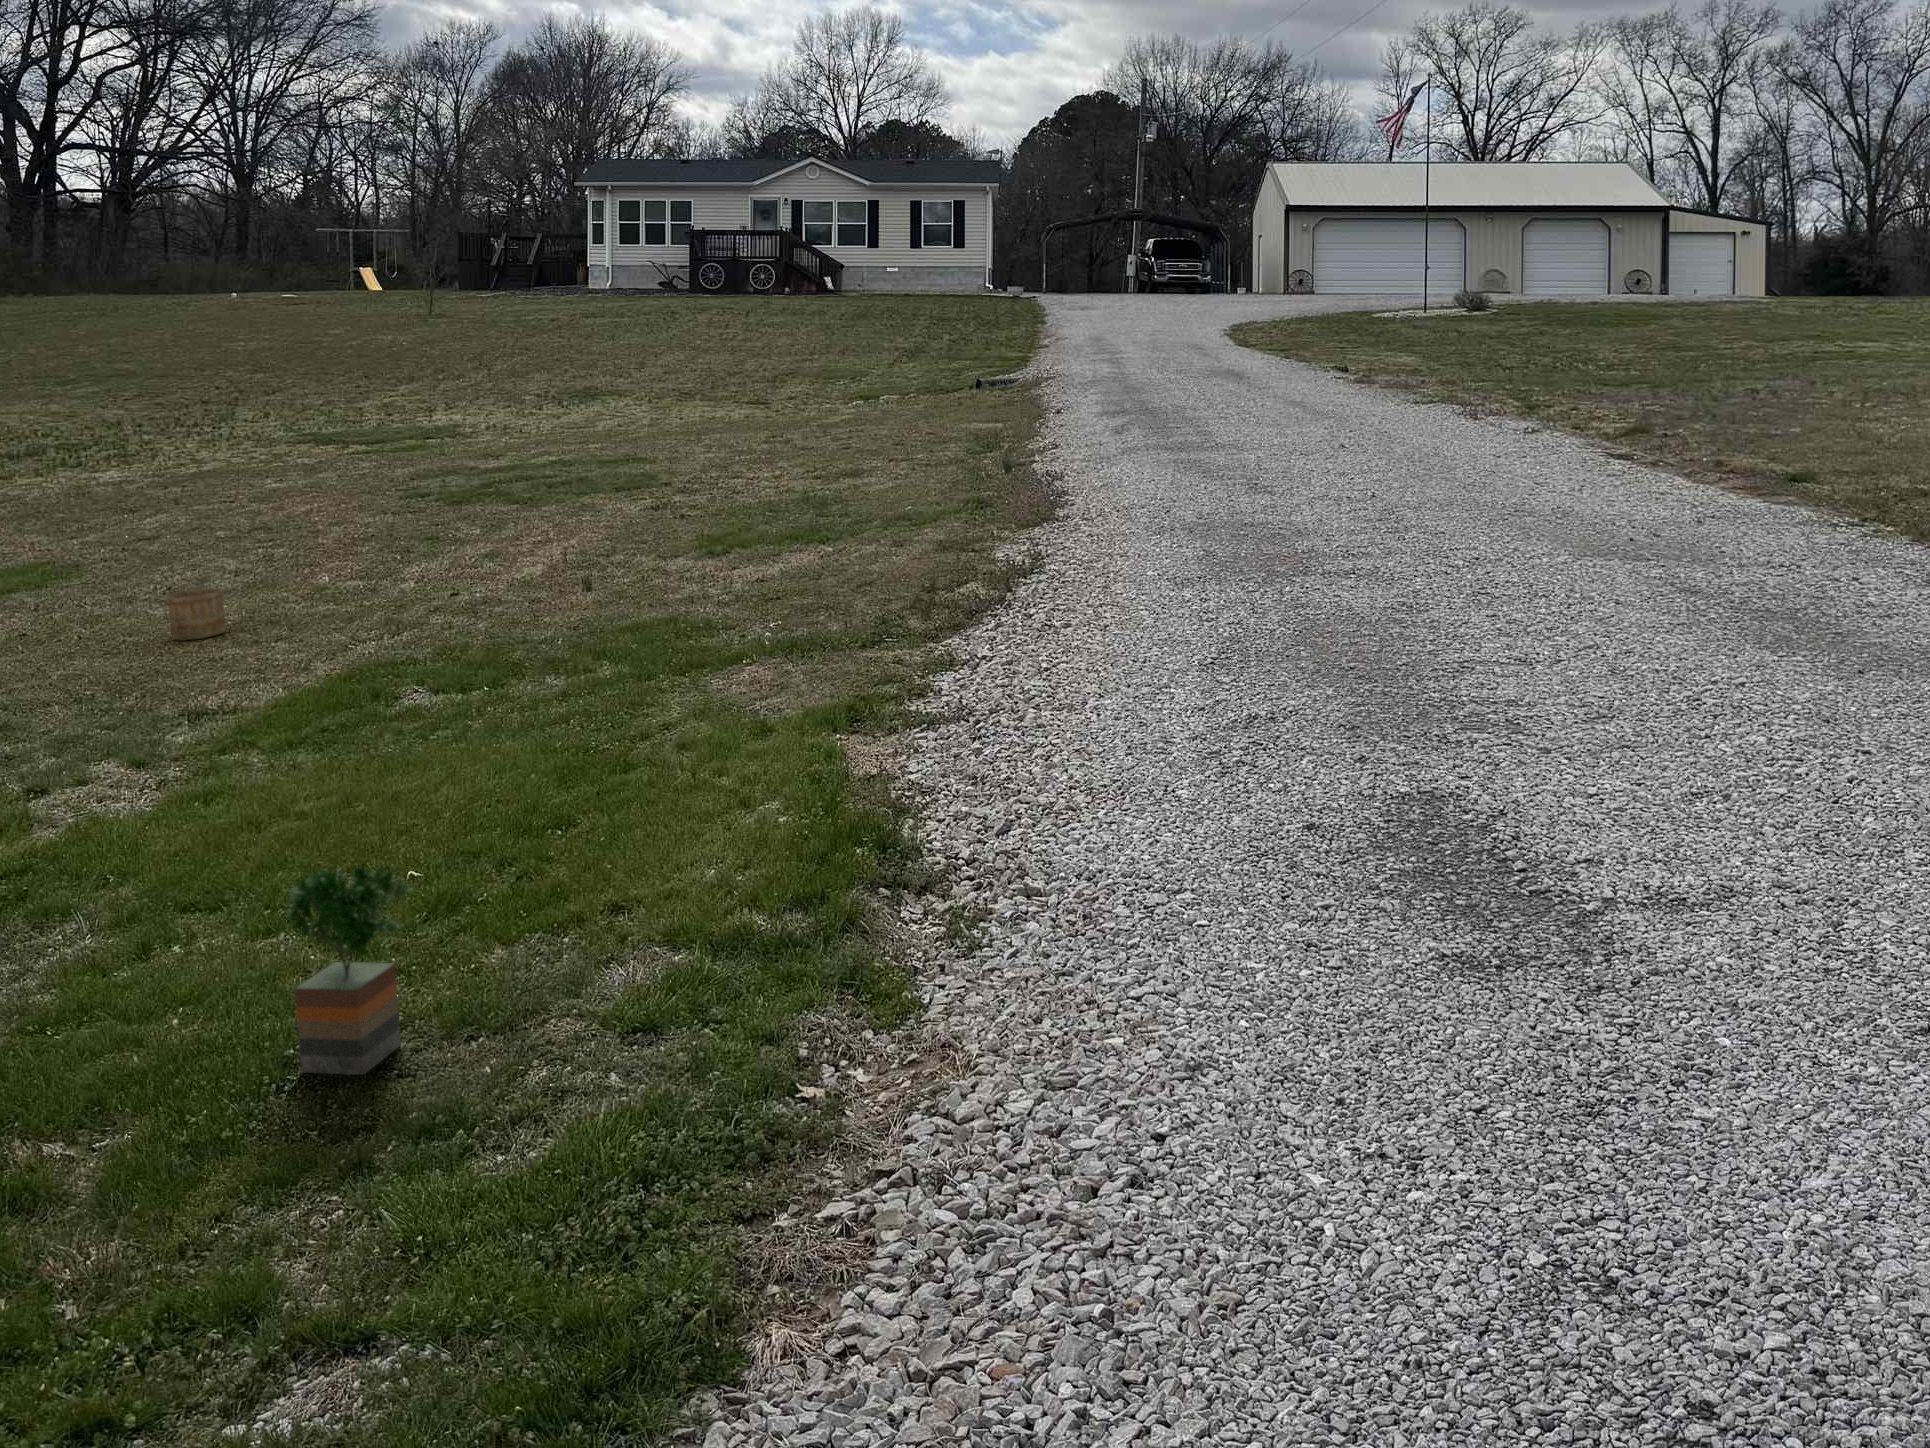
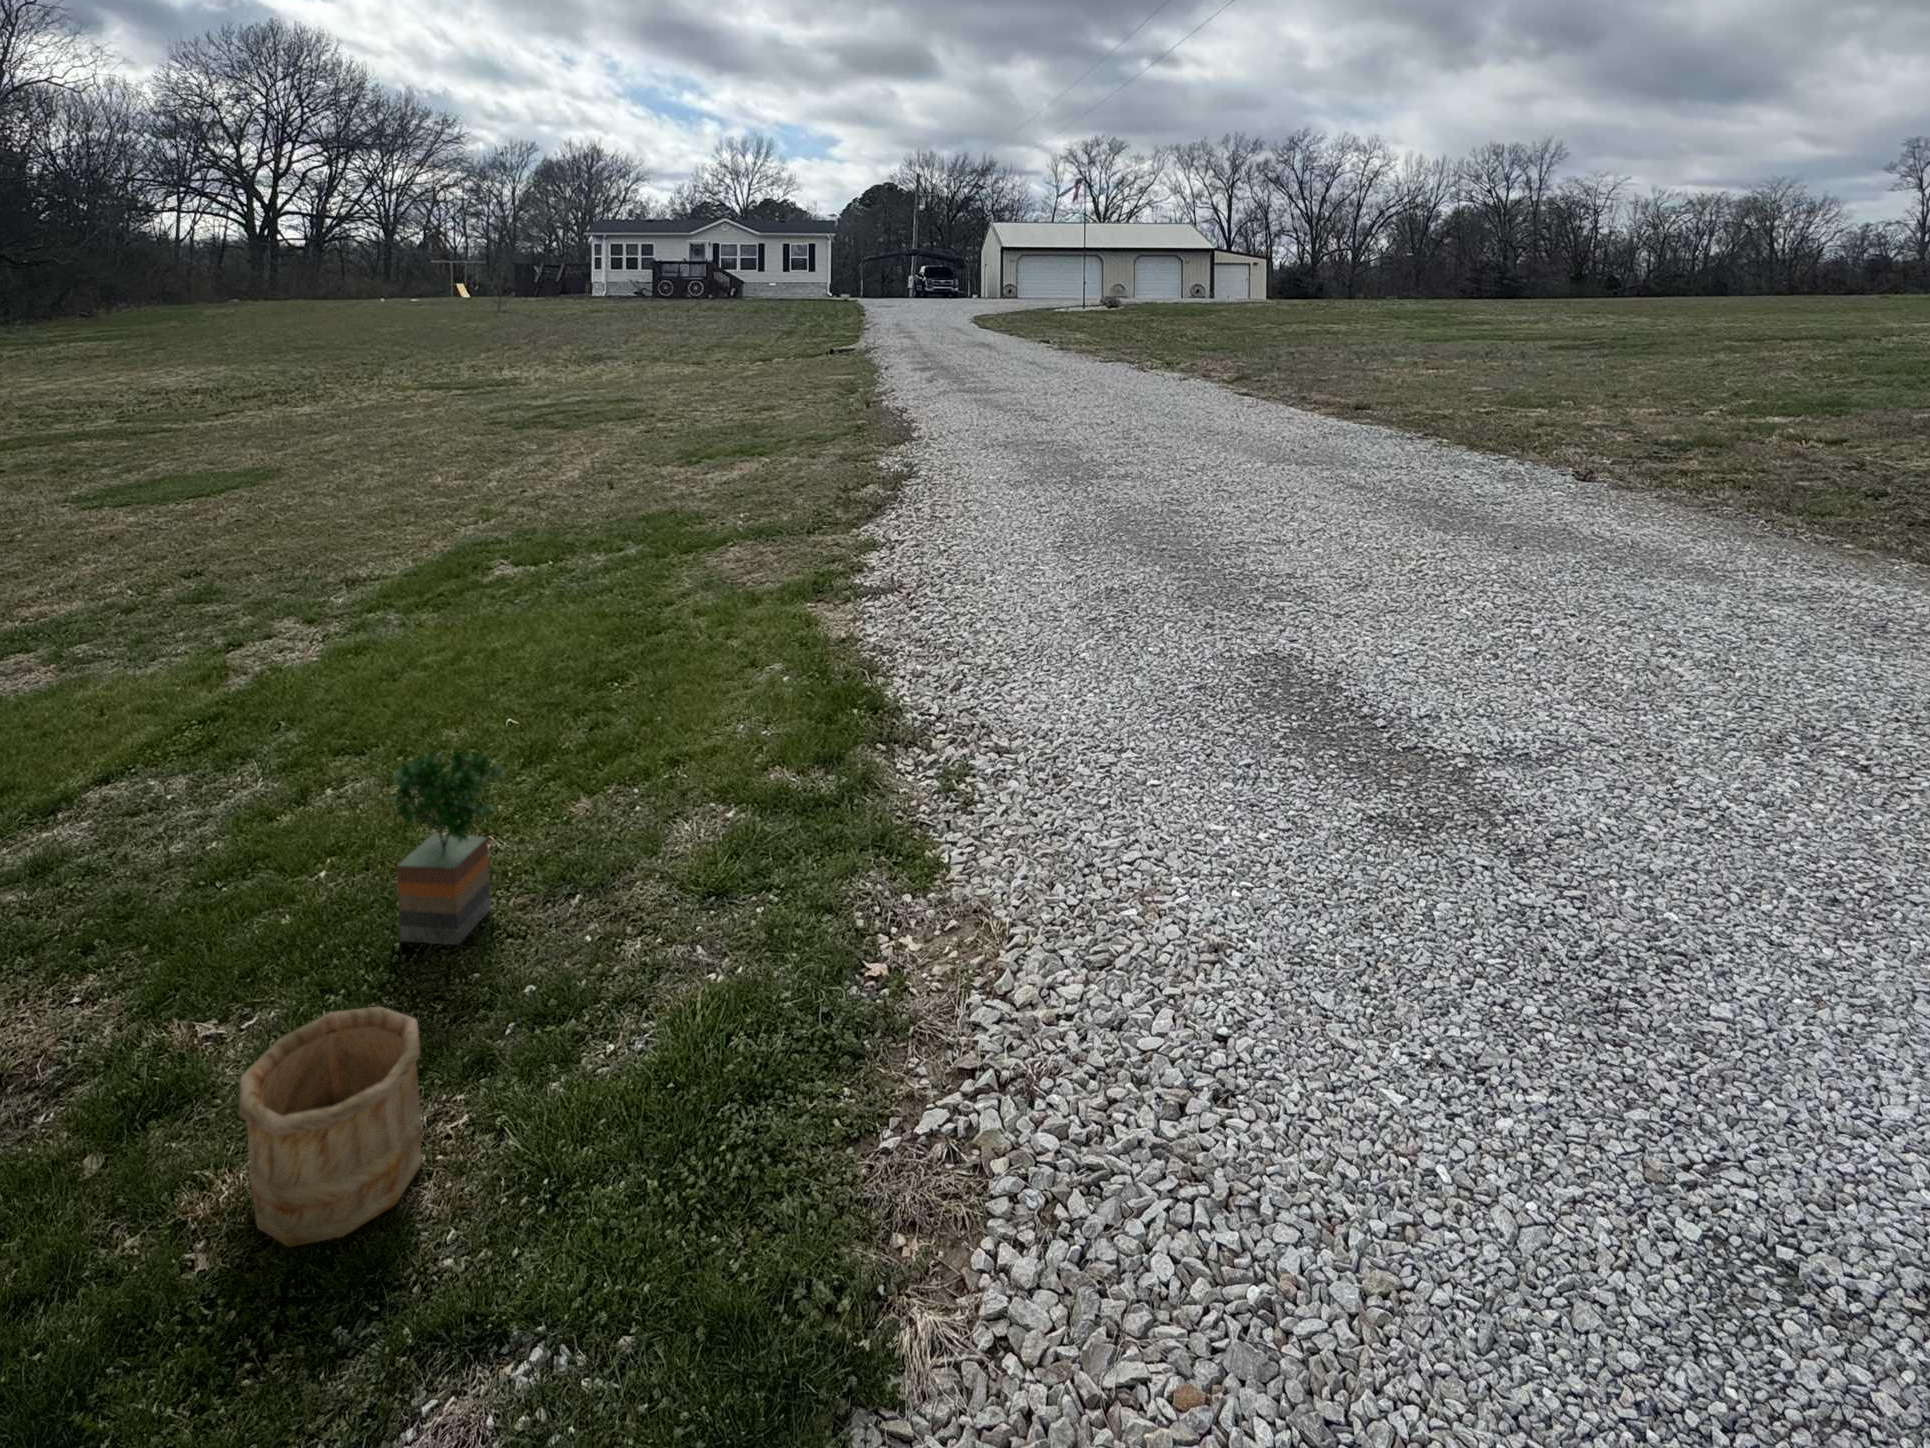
wooden bucket: present [166,588,226,640] -> present [239,1007,421,1247]

